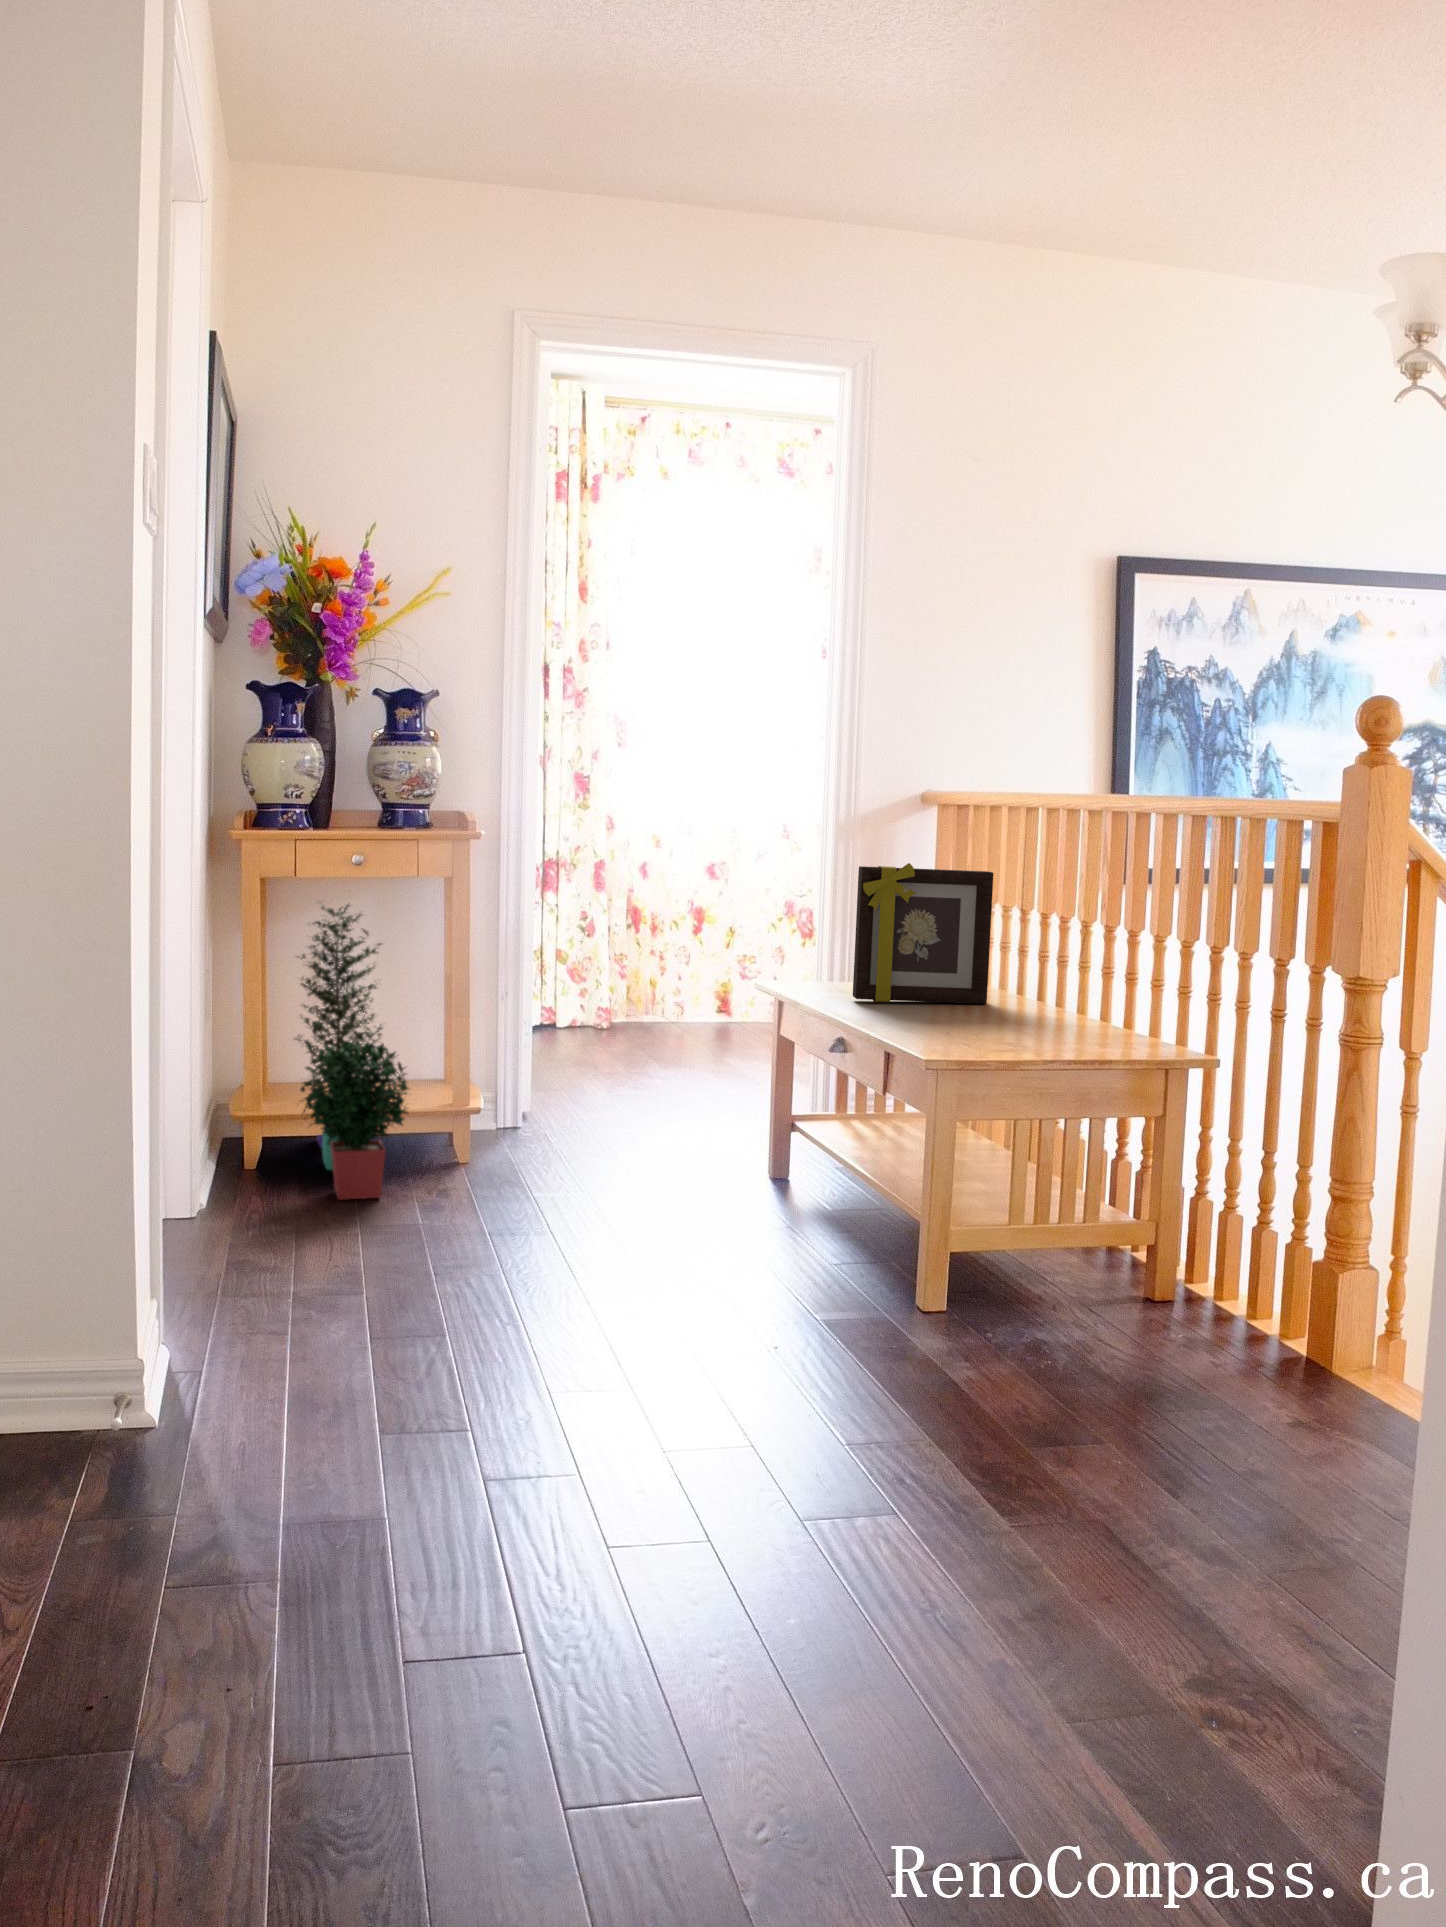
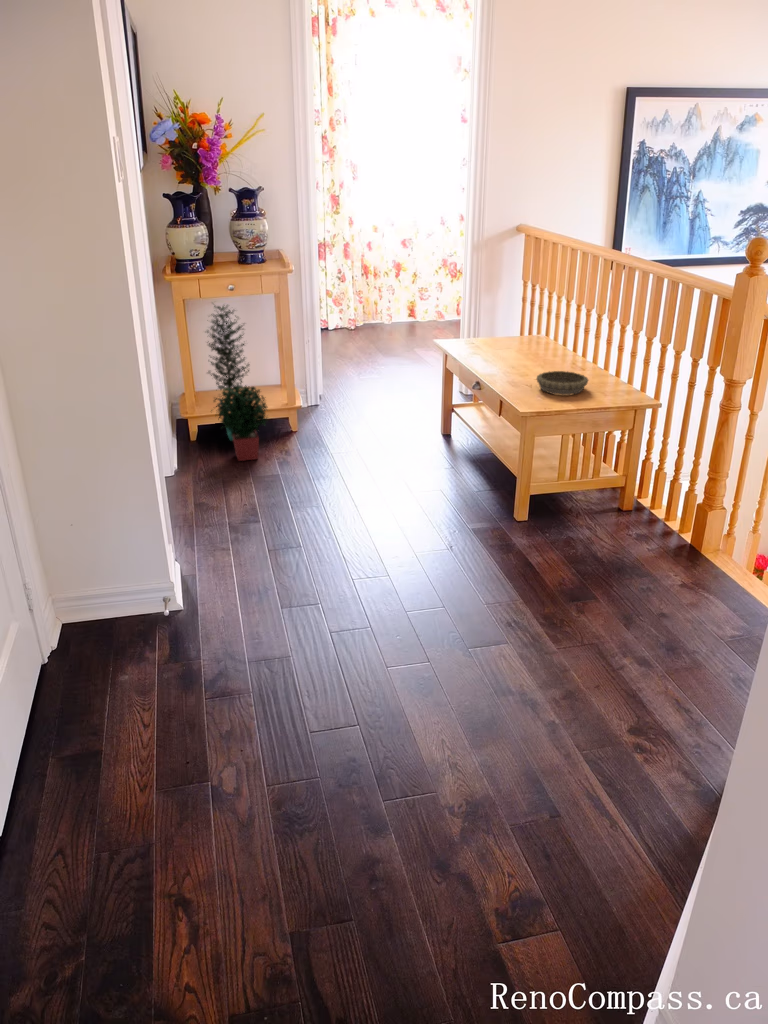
picture frame: present [853,863,993,1004] -> none [483,294,555,363]
decorative bowl: none [959,1002,1066,1039] -> present [537,371,588,395]

